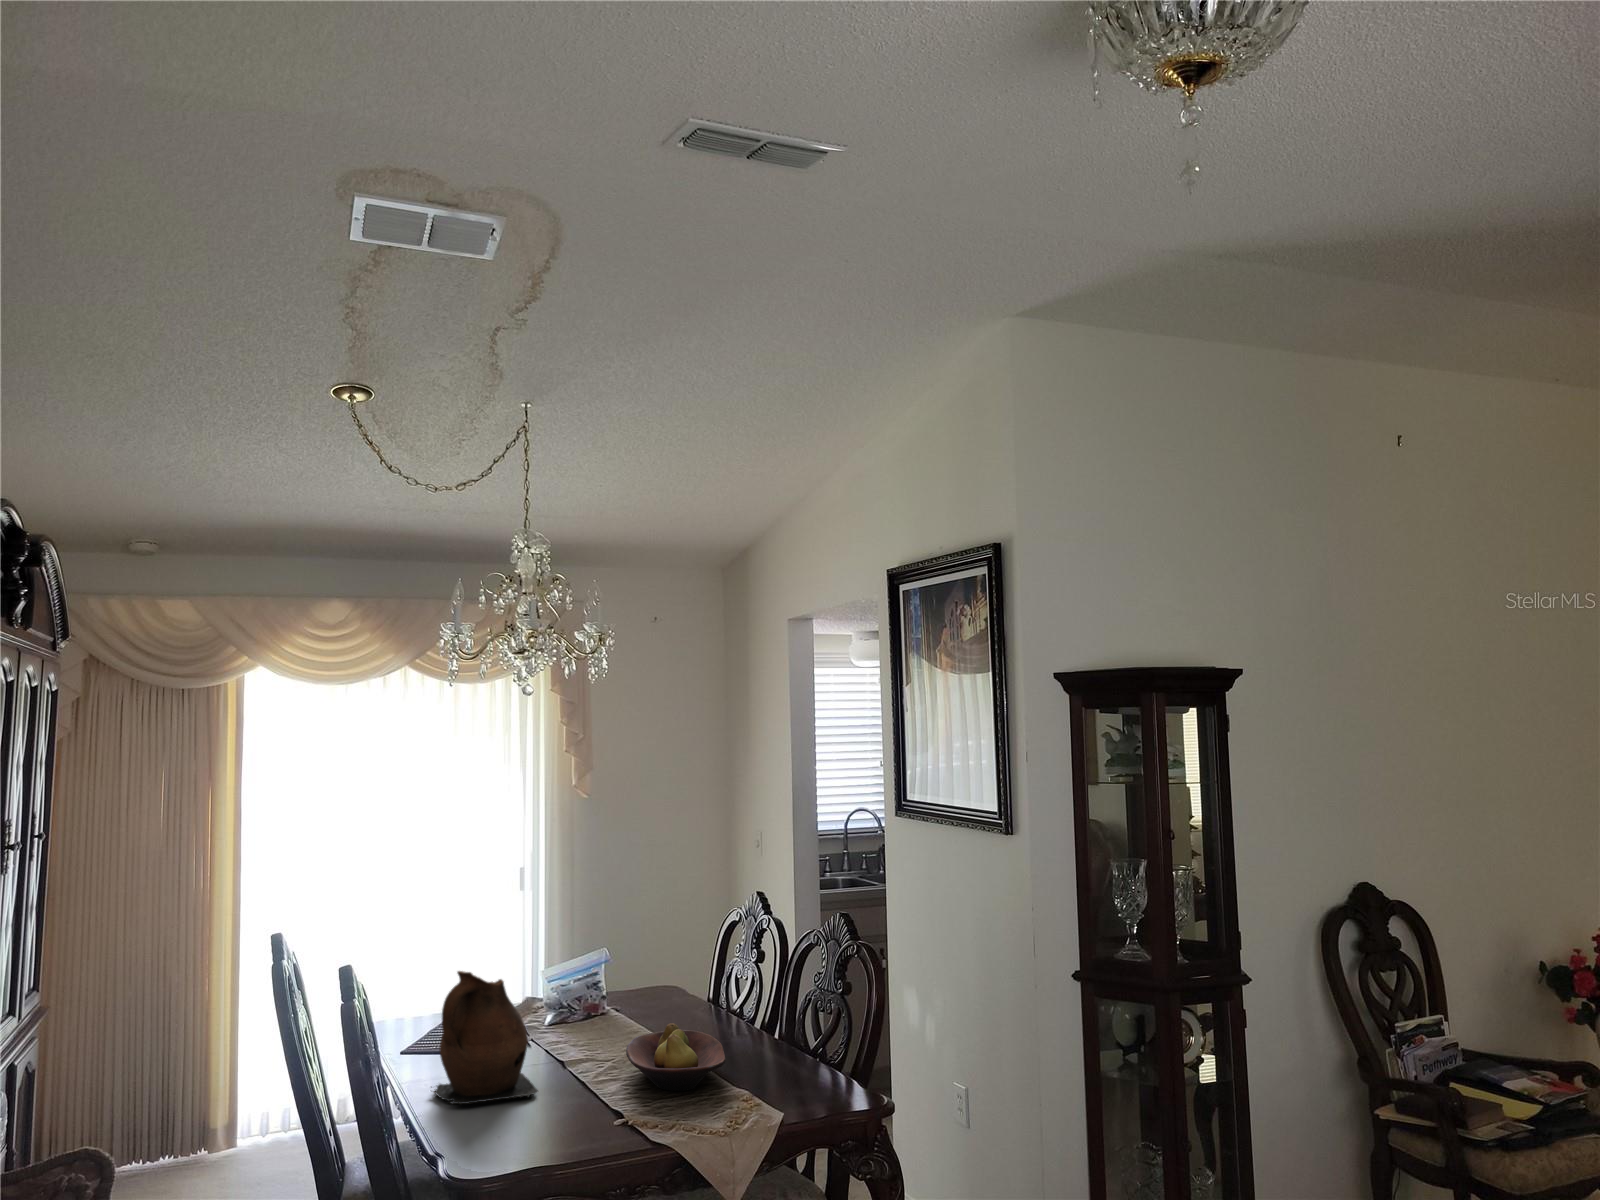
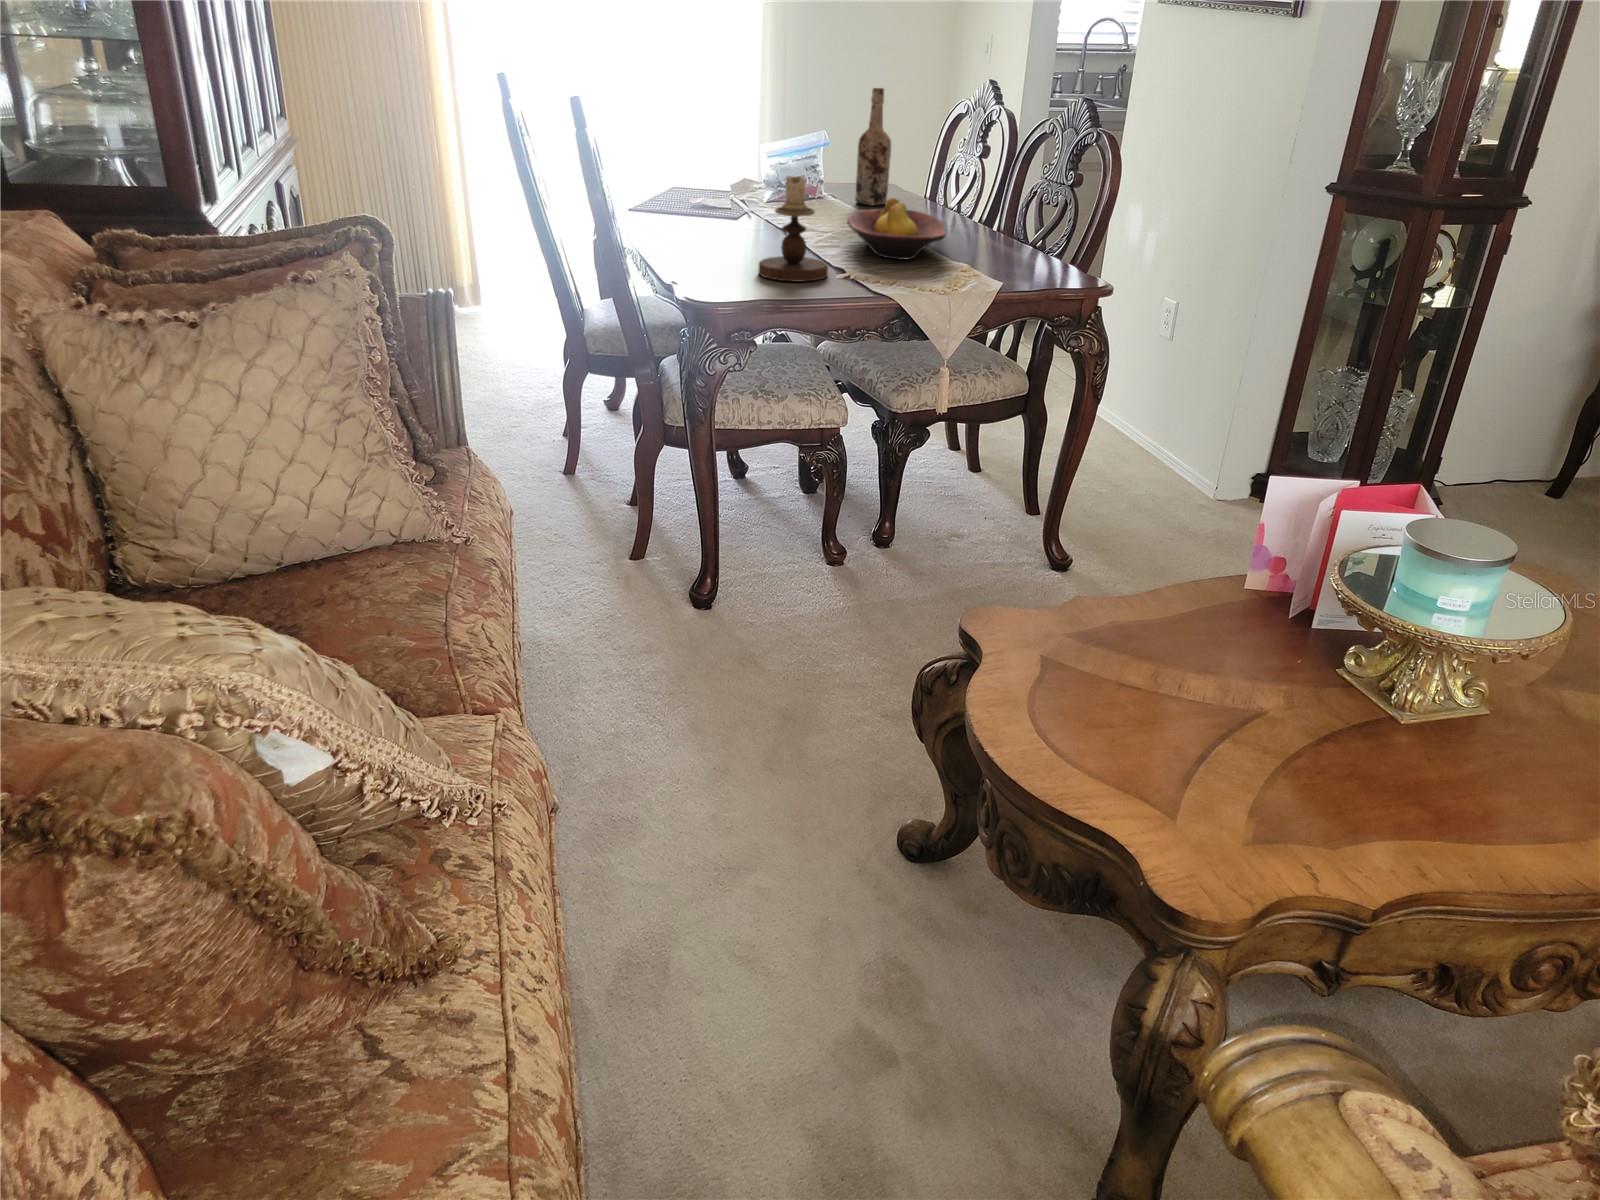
wine bottle: none [637,908,670,1019] -> present [855,88,891,205]
ceramic pitcher: present [434,971,538,1104] -> none [660,120,762,253]
candlestick: none [533,1023,606,1135] -> present [759,176,828,282]

